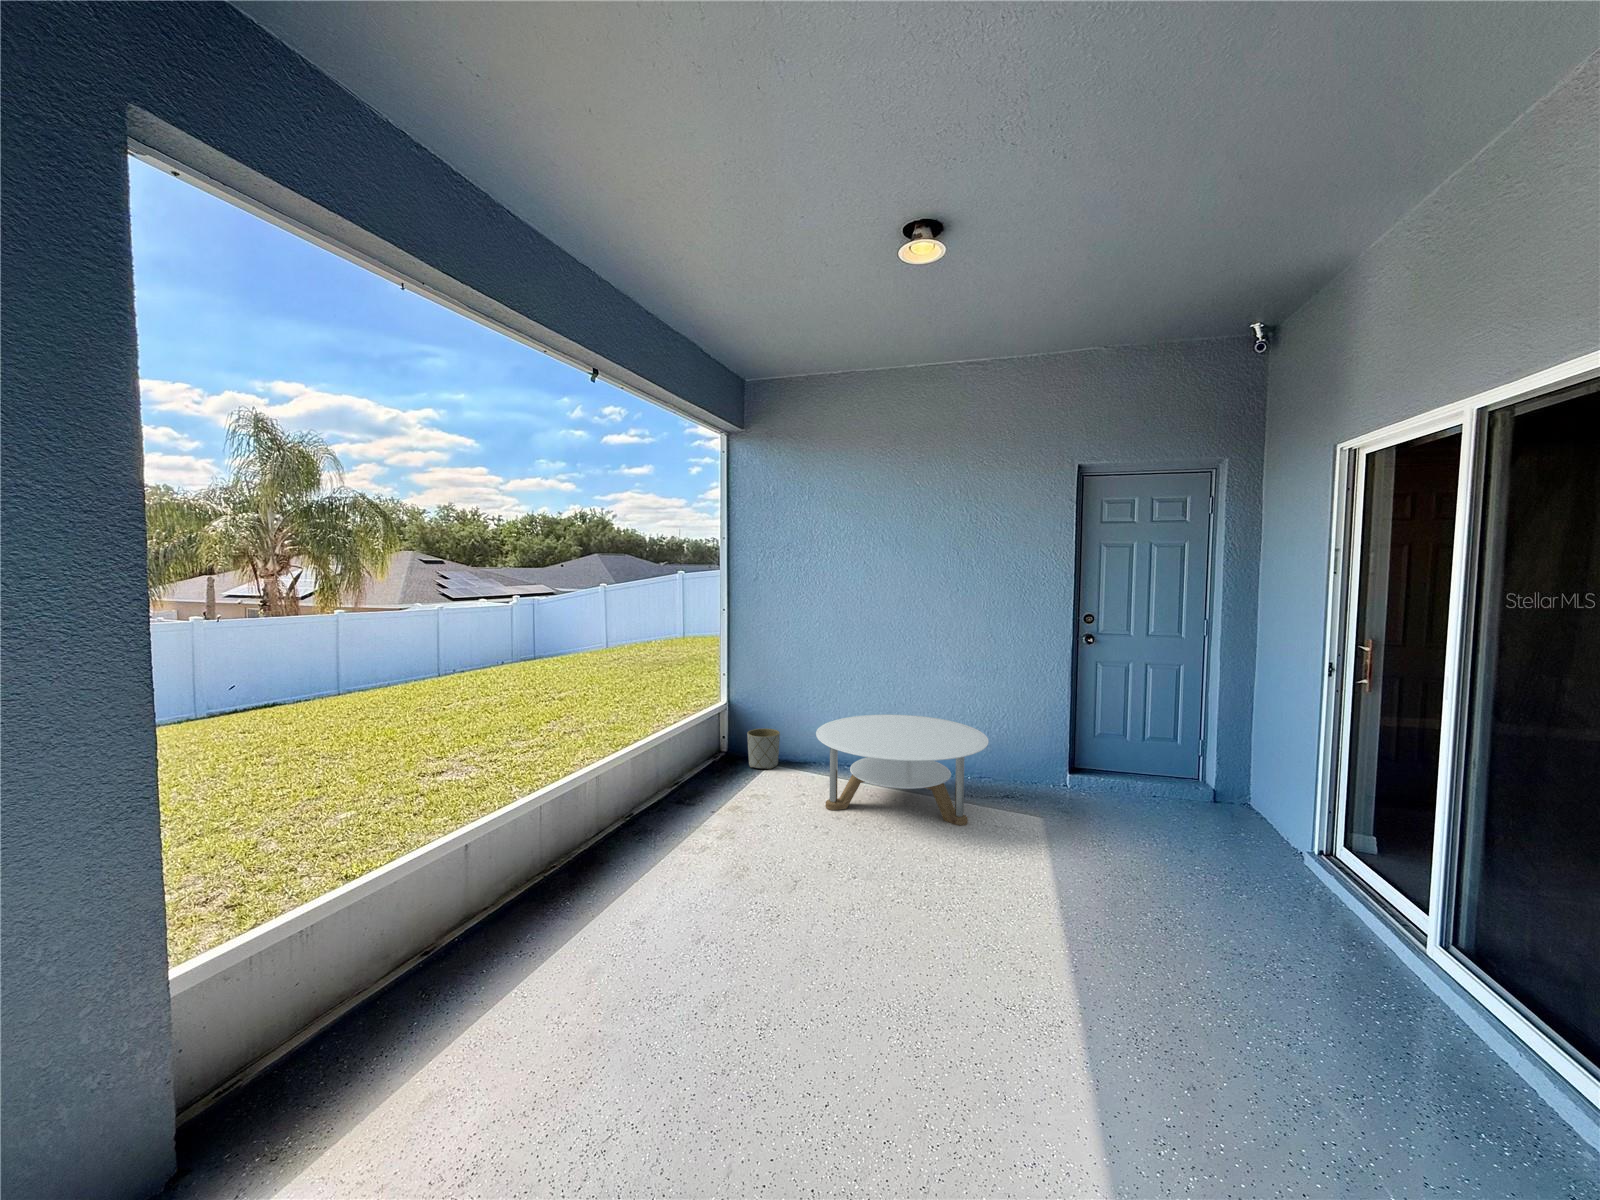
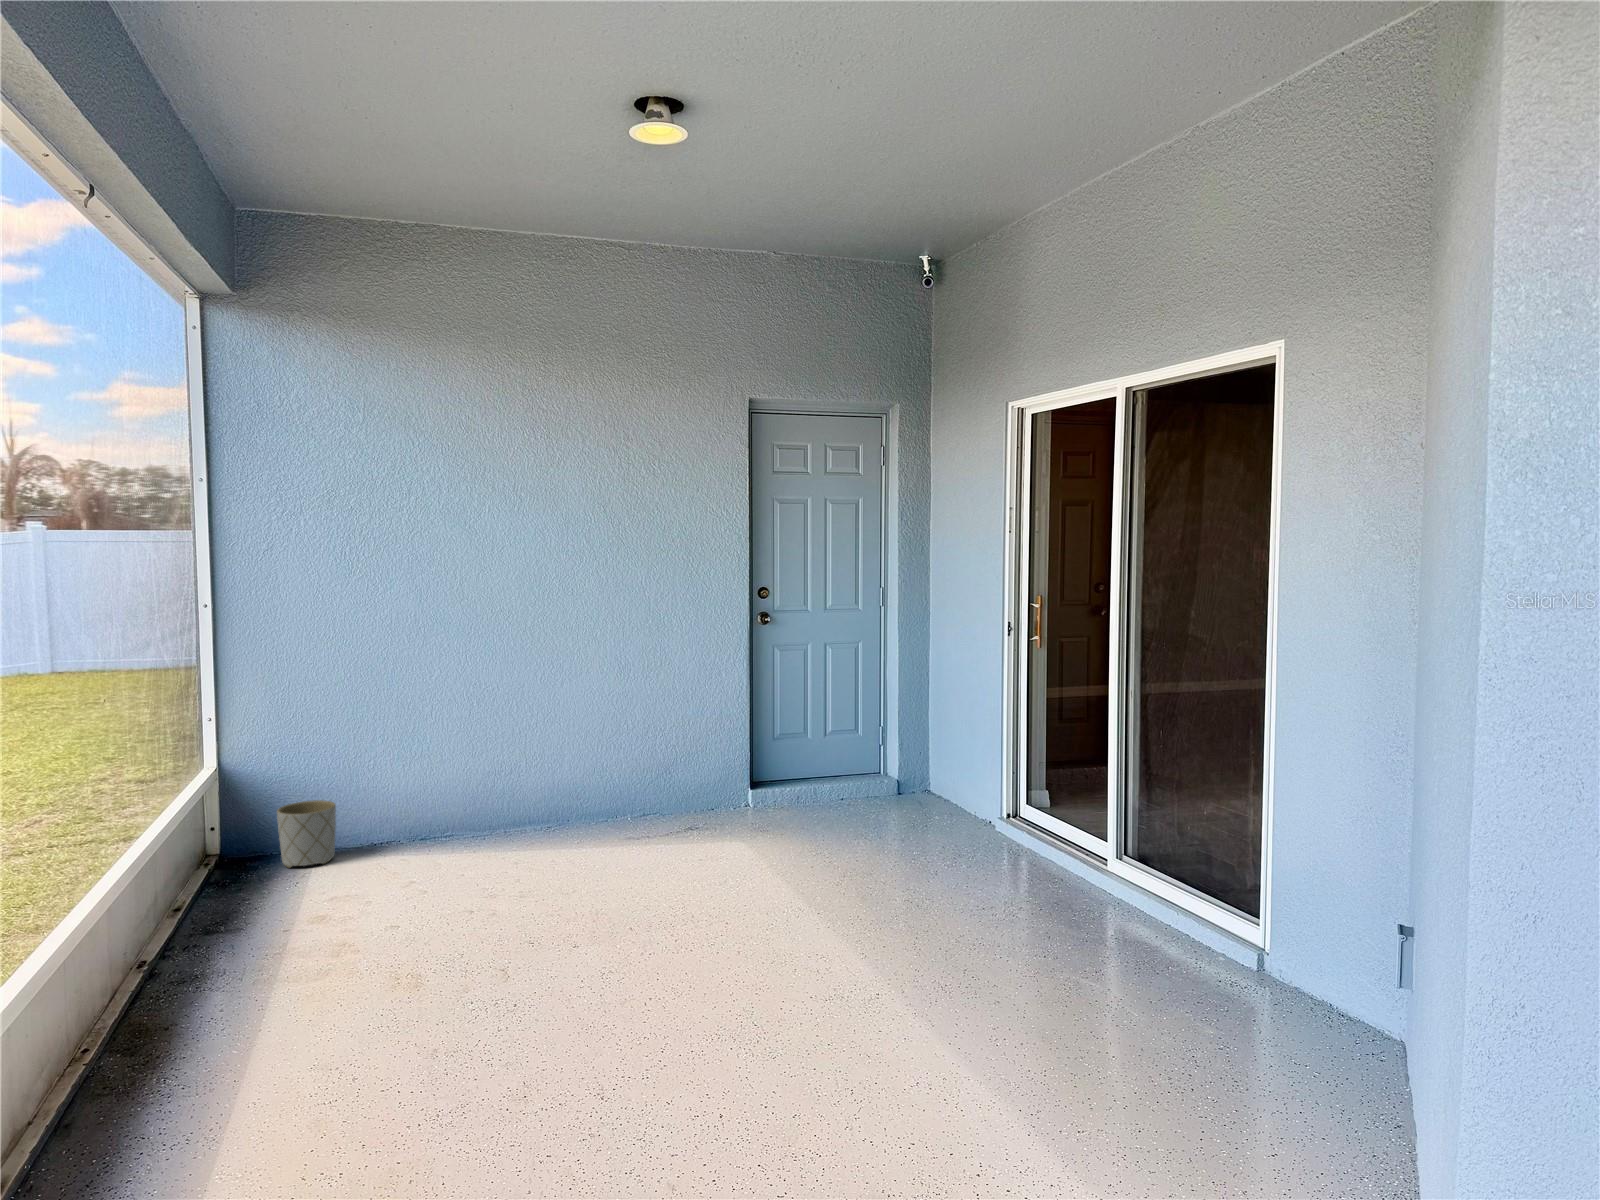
round table: present [816,714,989,825] -> none [430,743,677,893]

